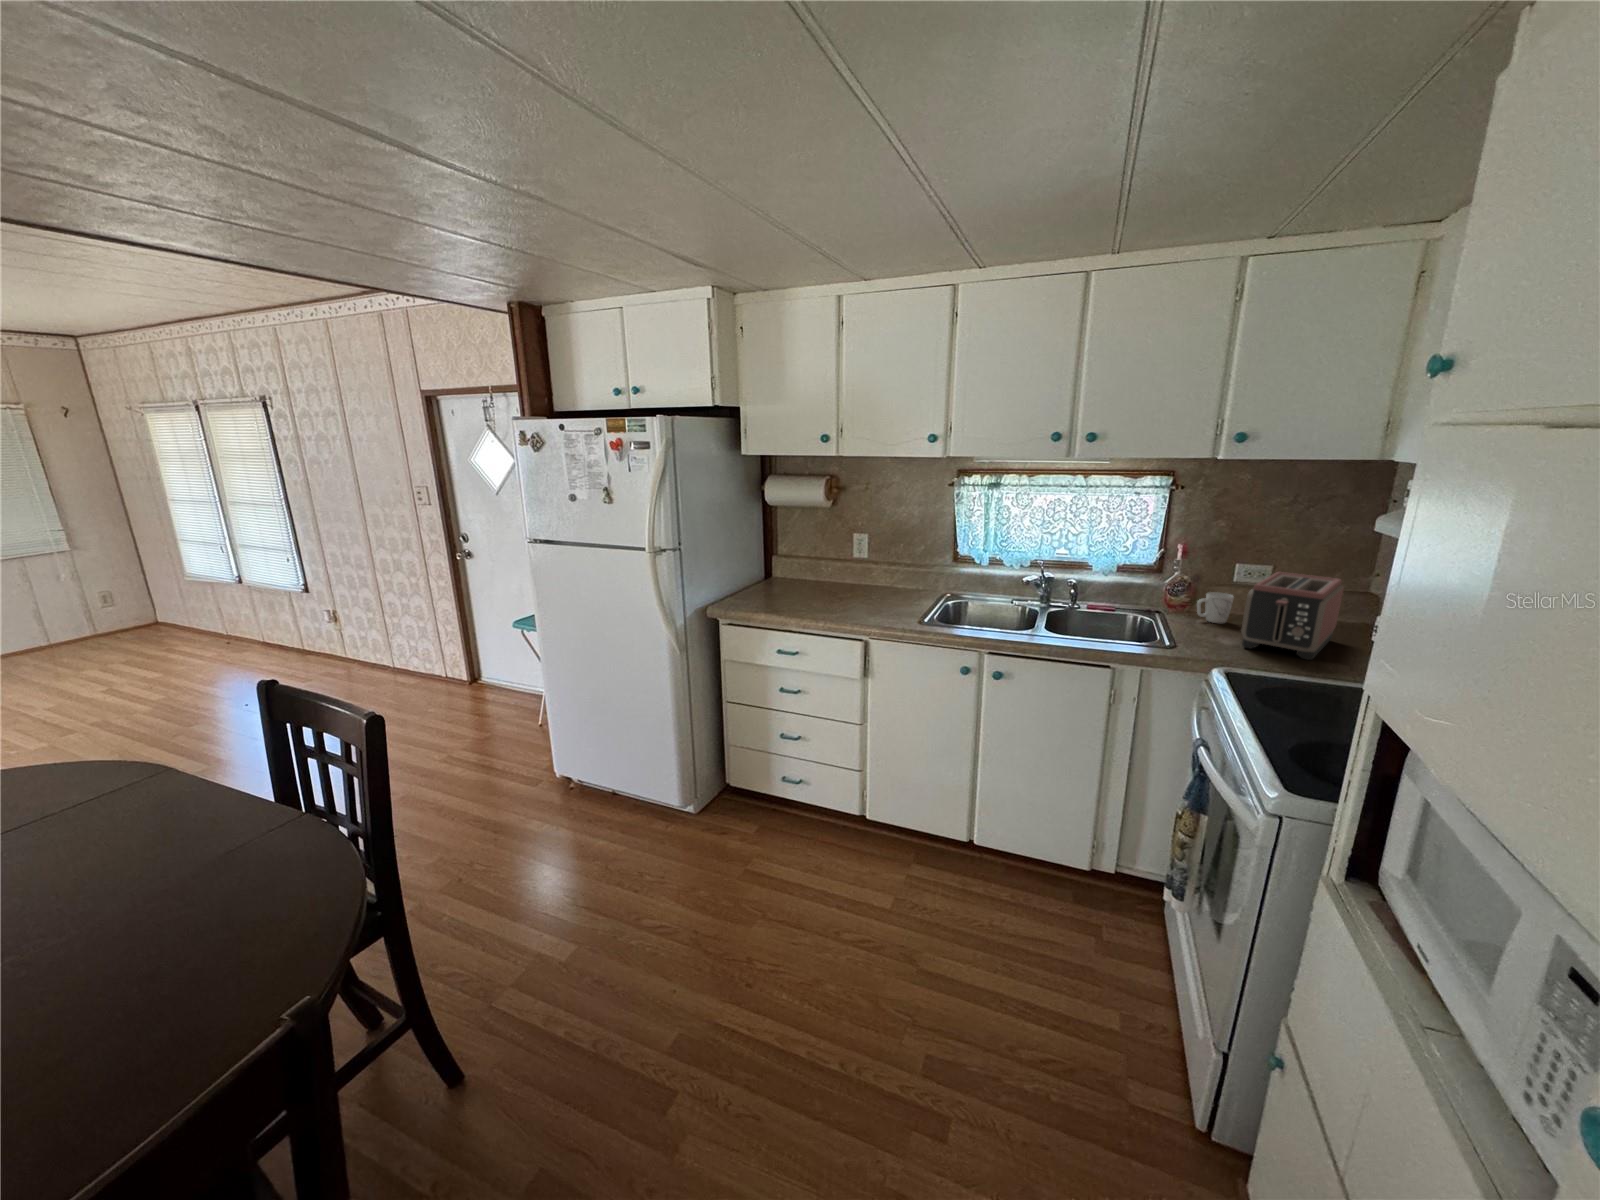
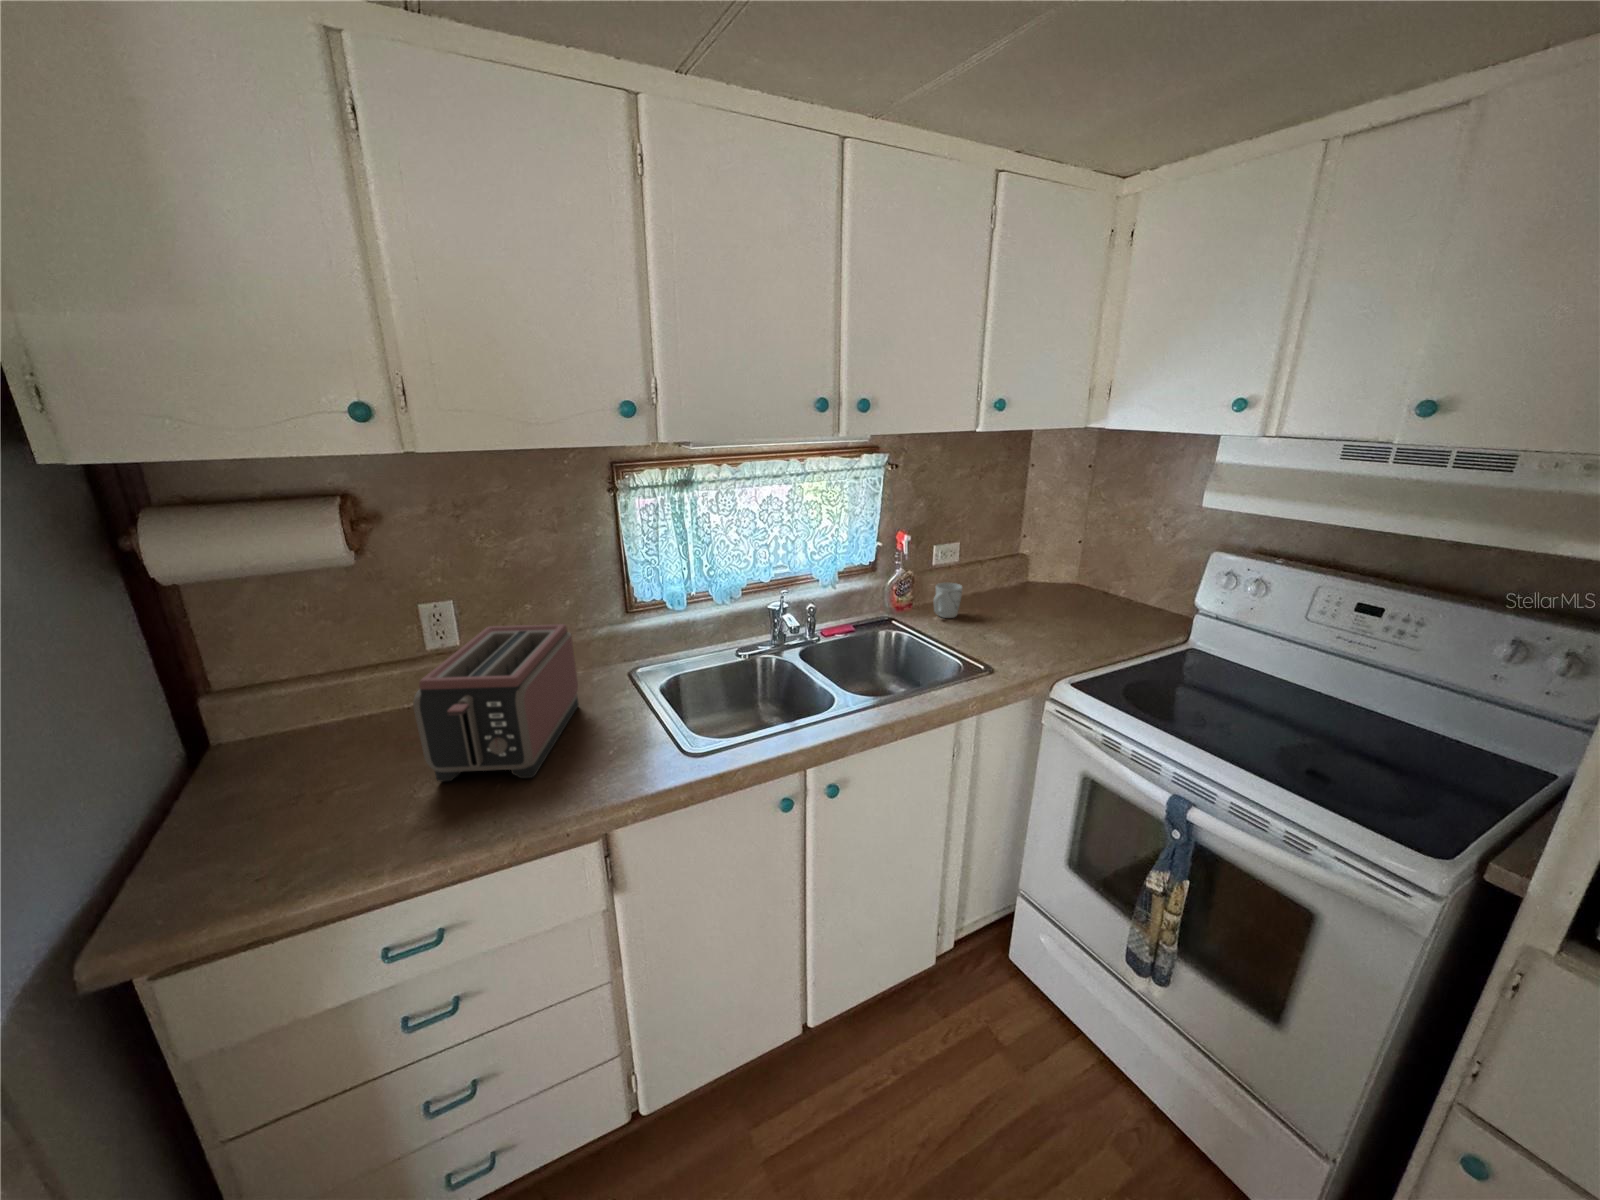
toaster: present [1241,572,1344,660] -> present [413,624,579,782]

